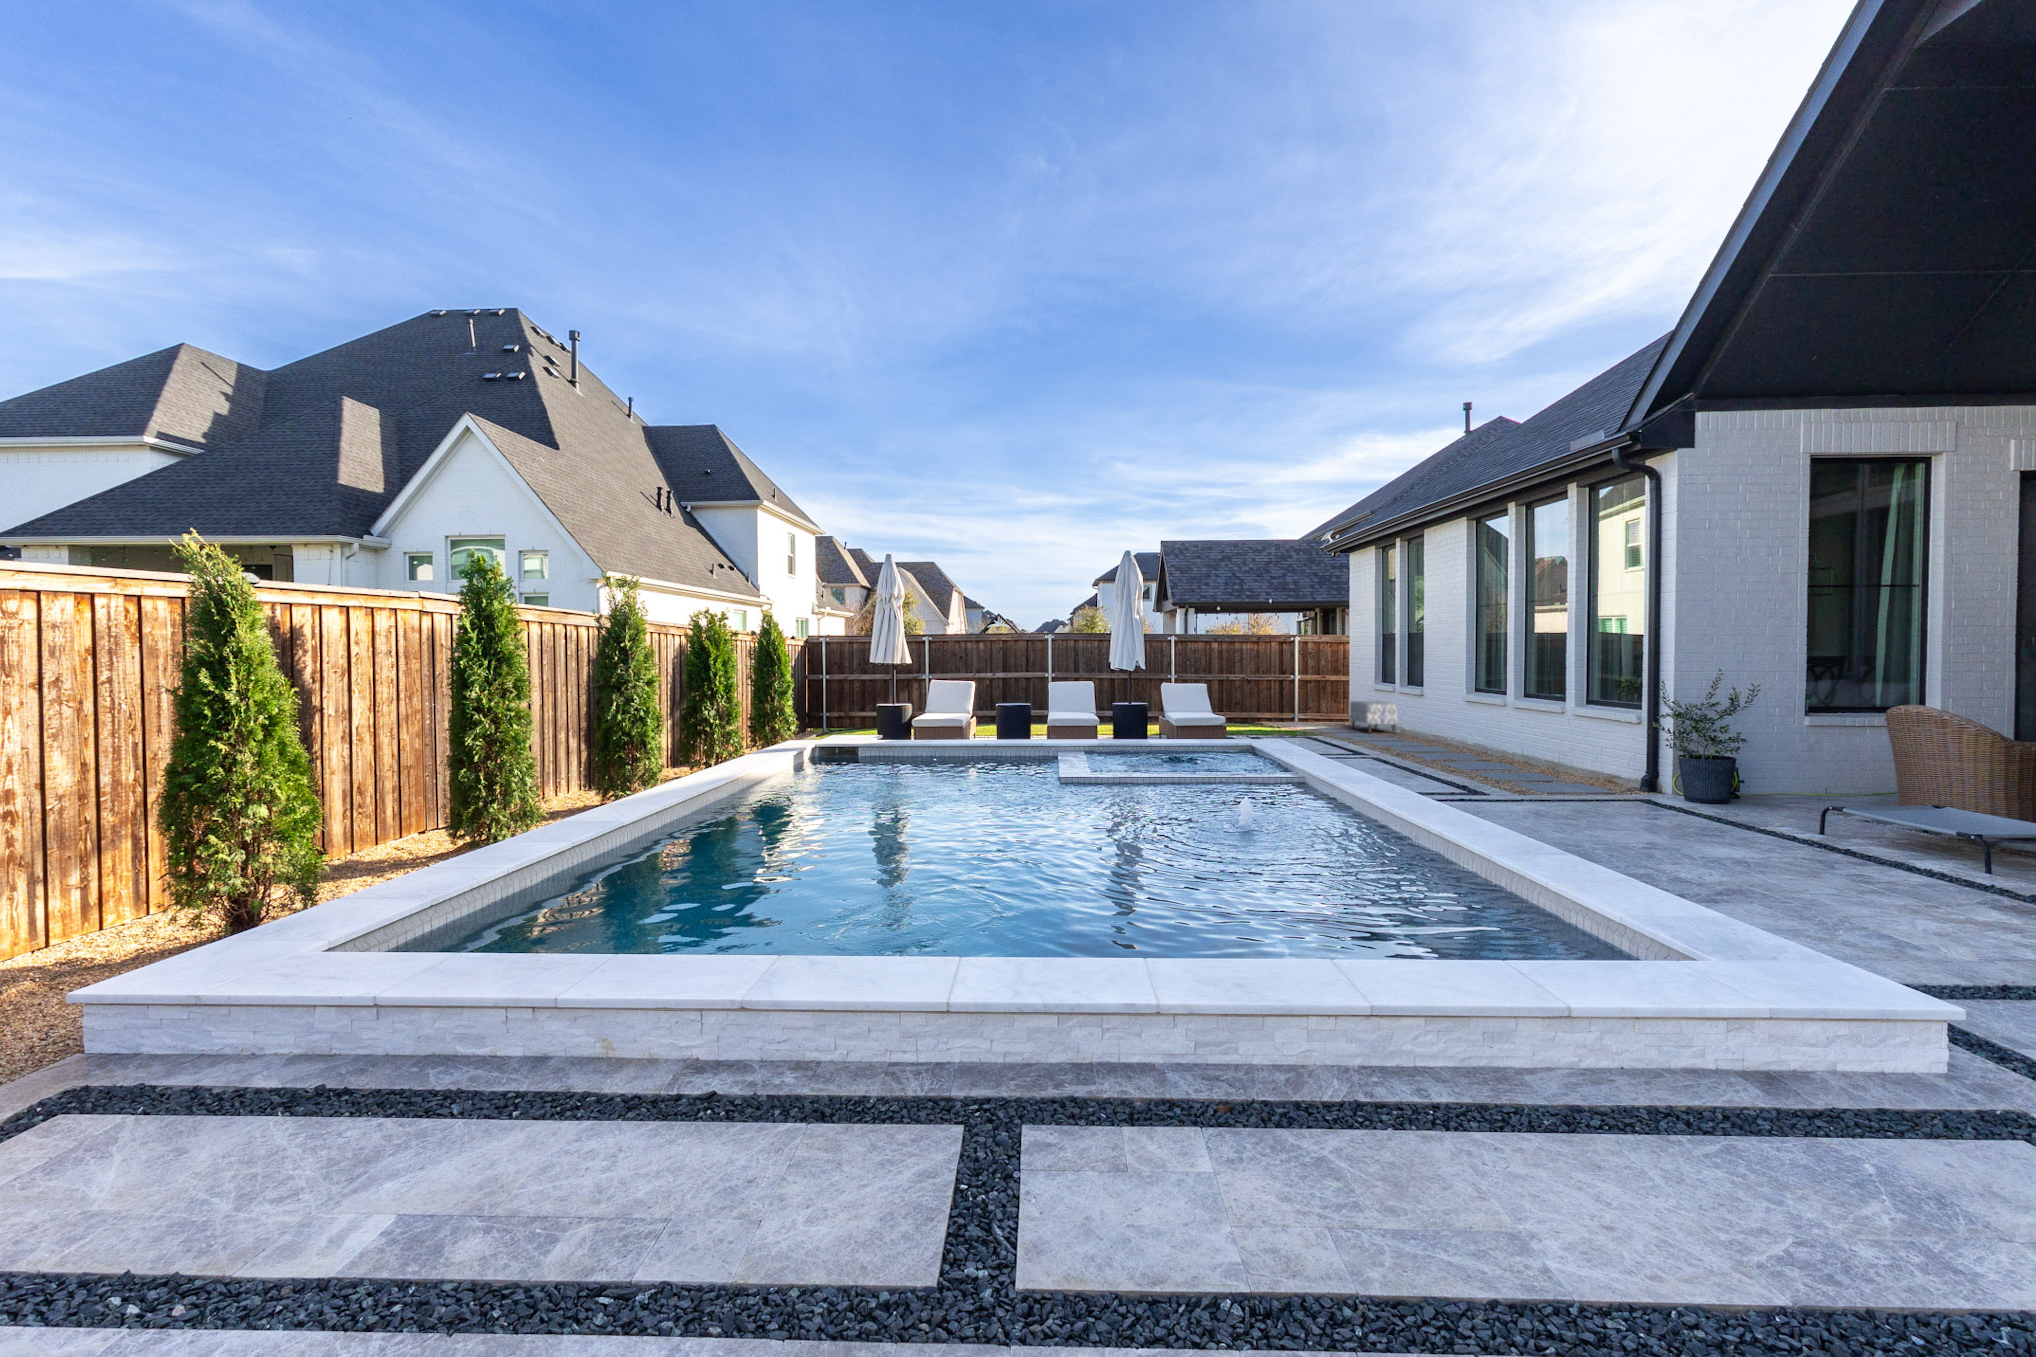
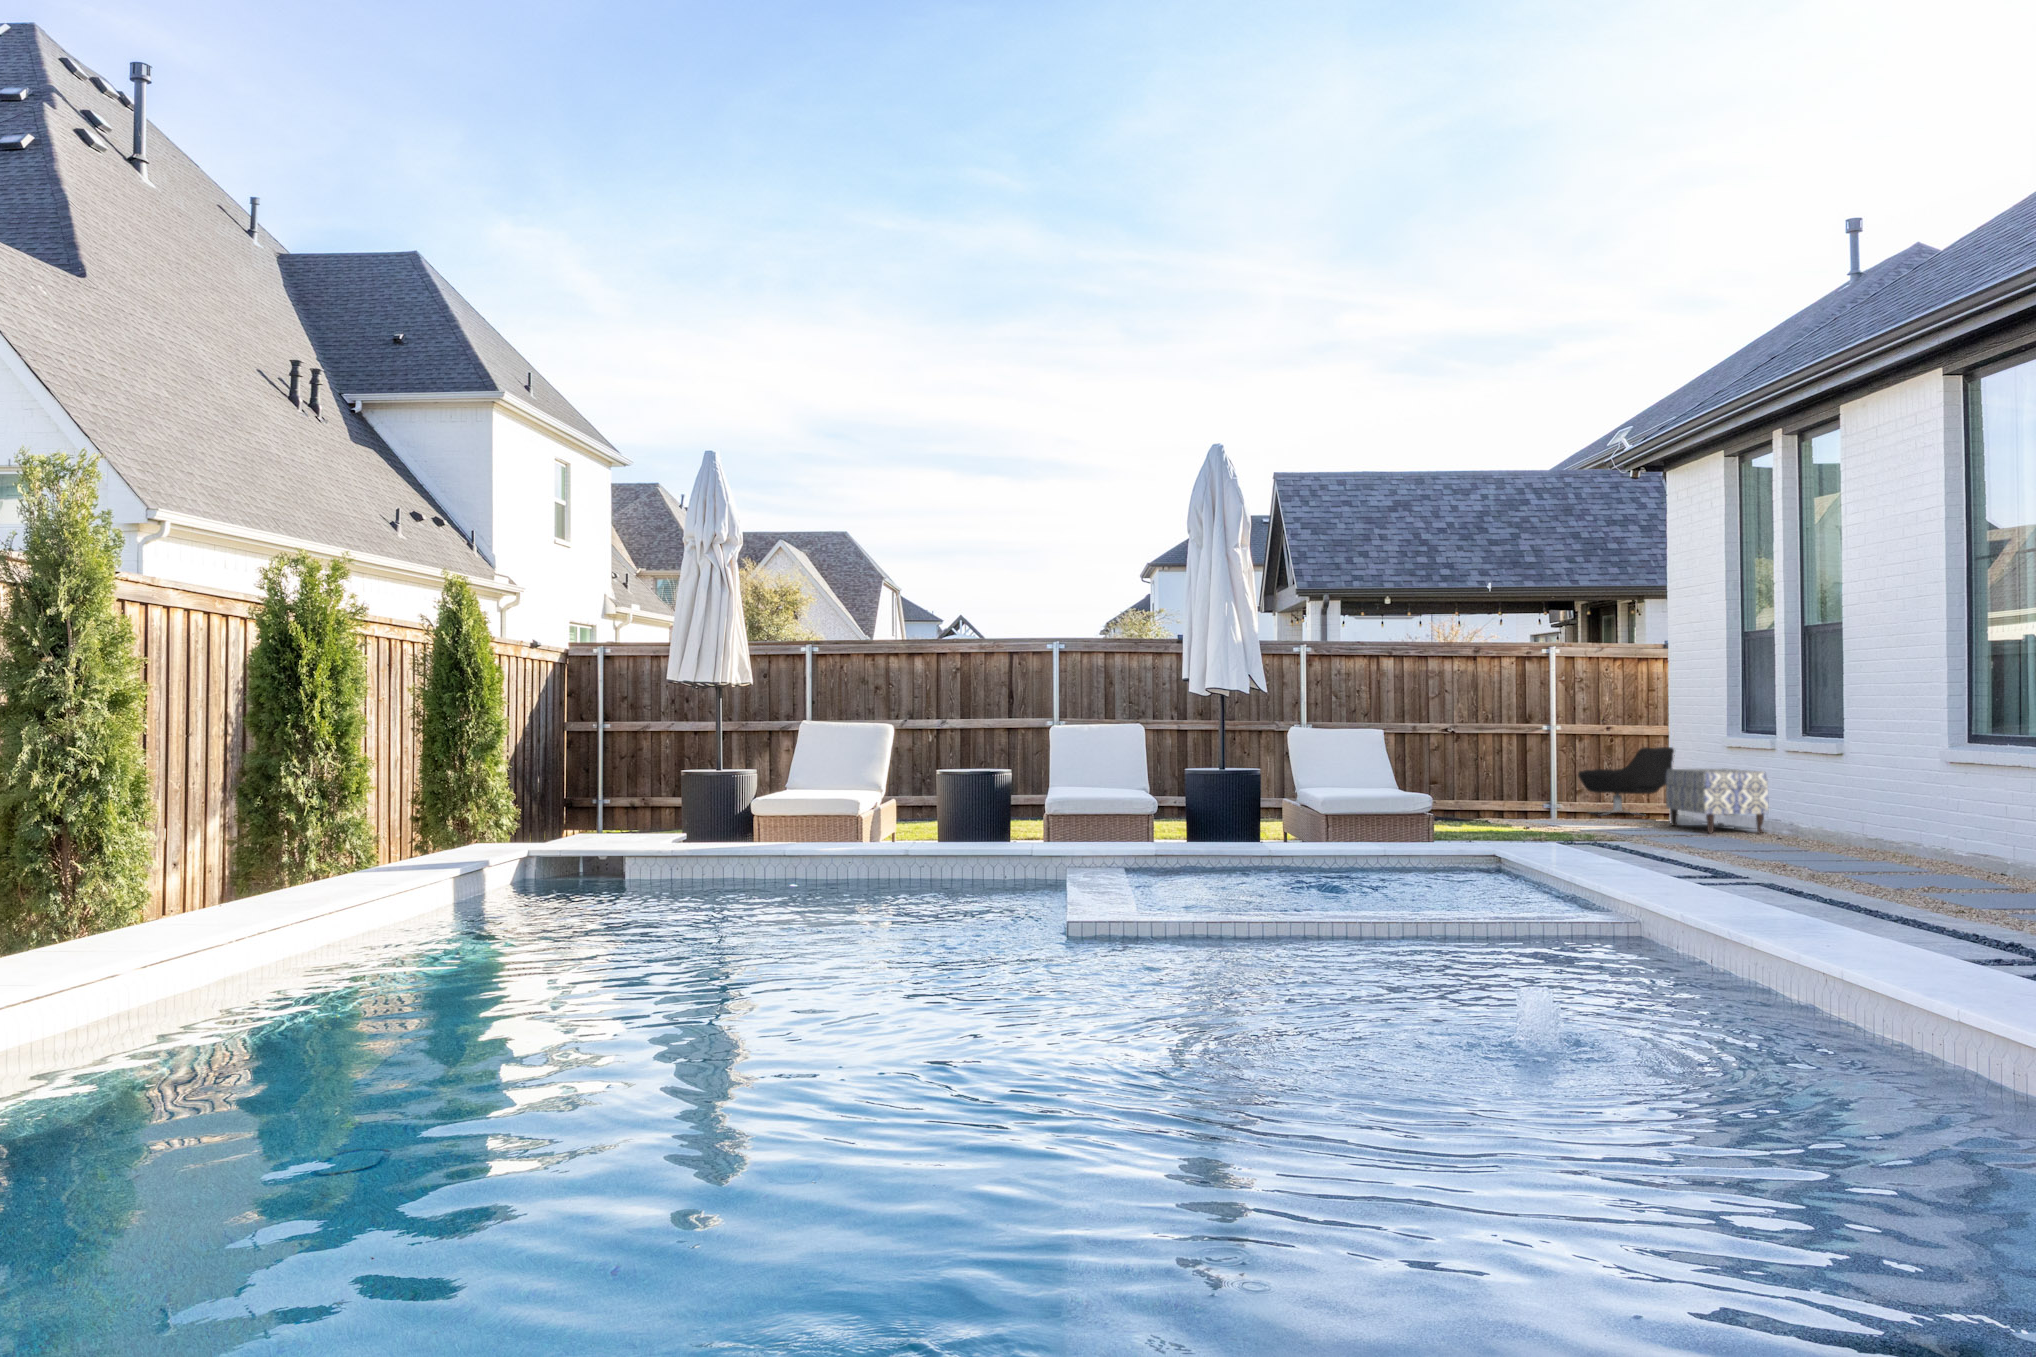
lounge chair: none [1308,689,1355,722] -> present [1578,747,1675,813]

